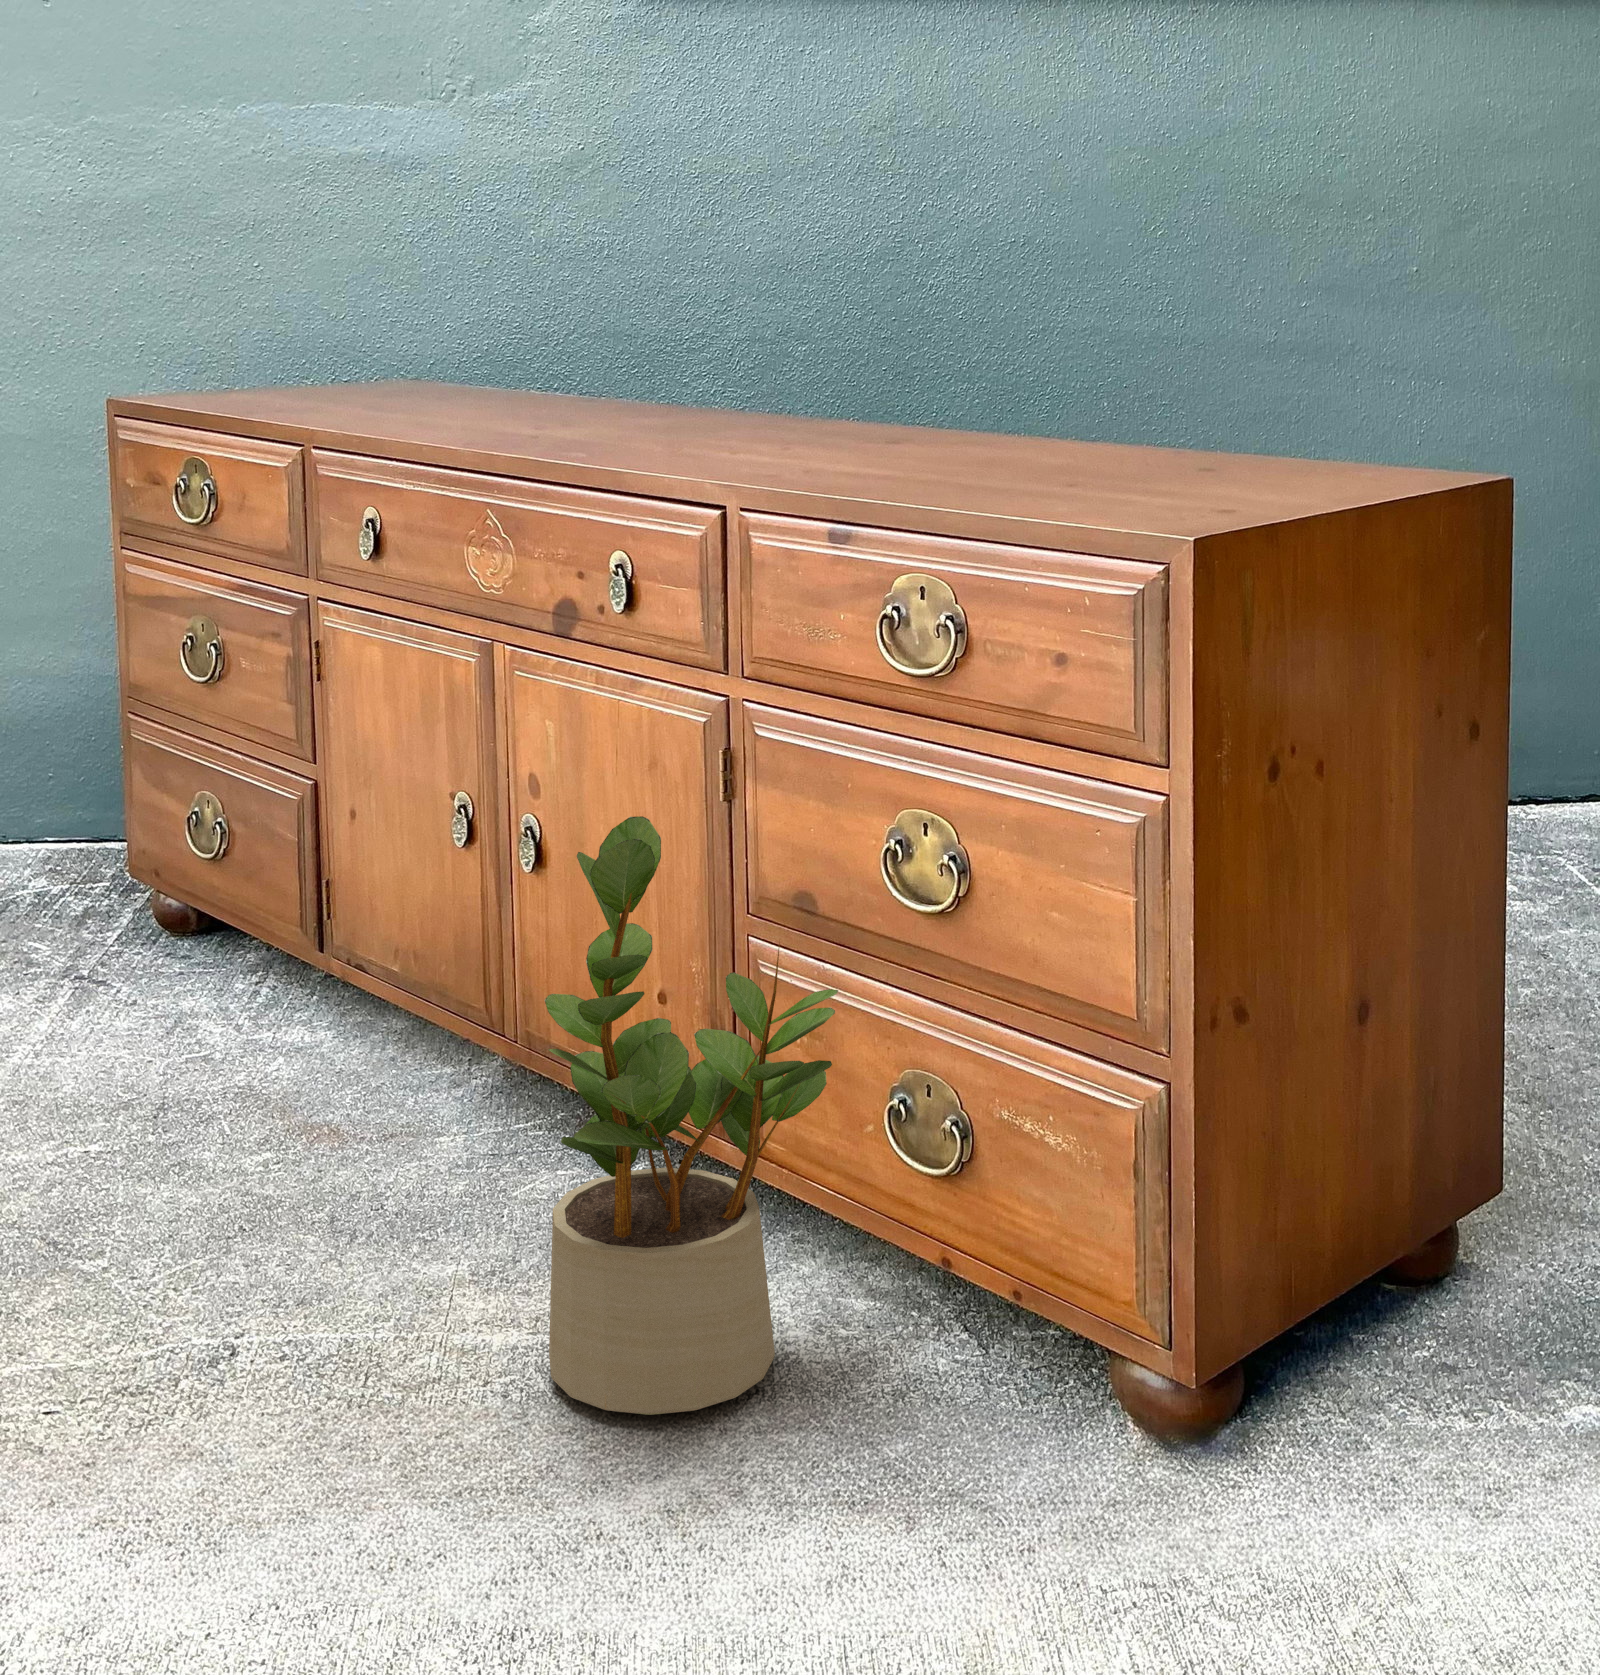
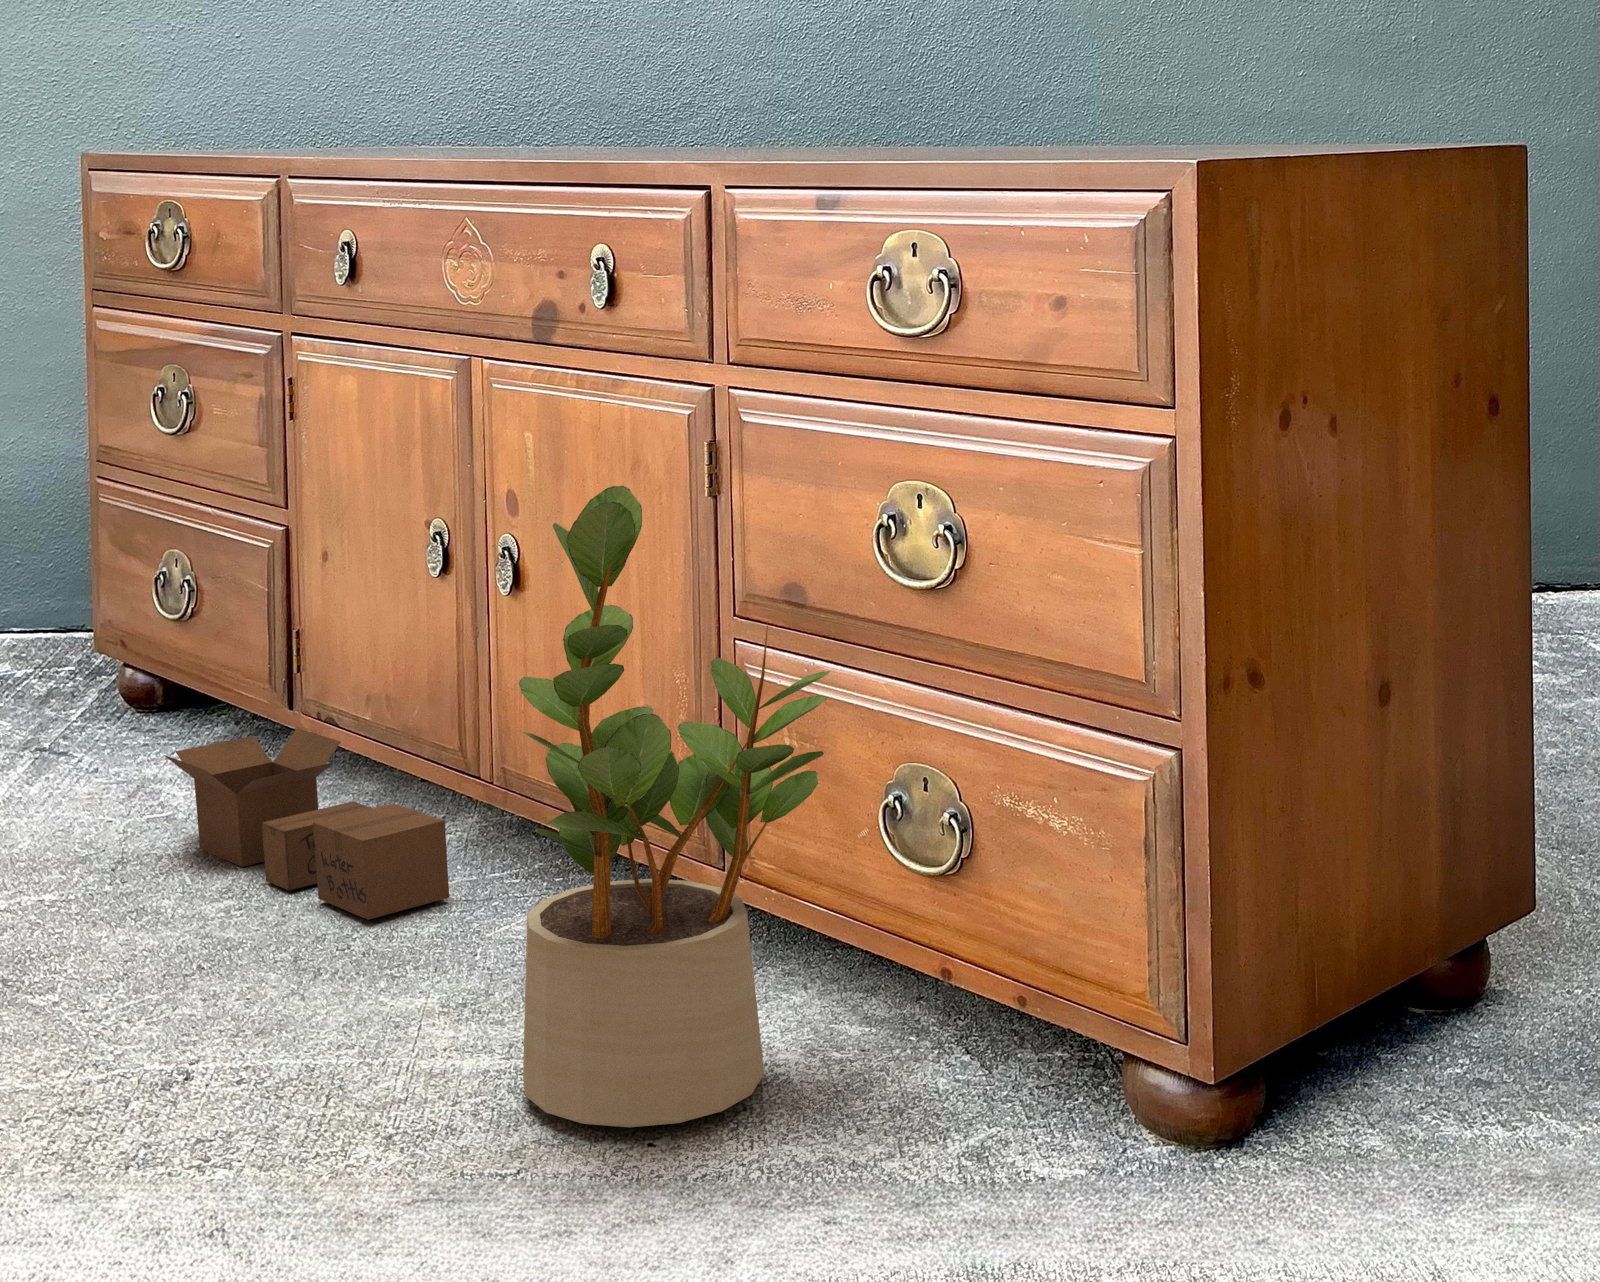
cardboard box: none [201,976,475,1178] -> present [164,728,449,920]

